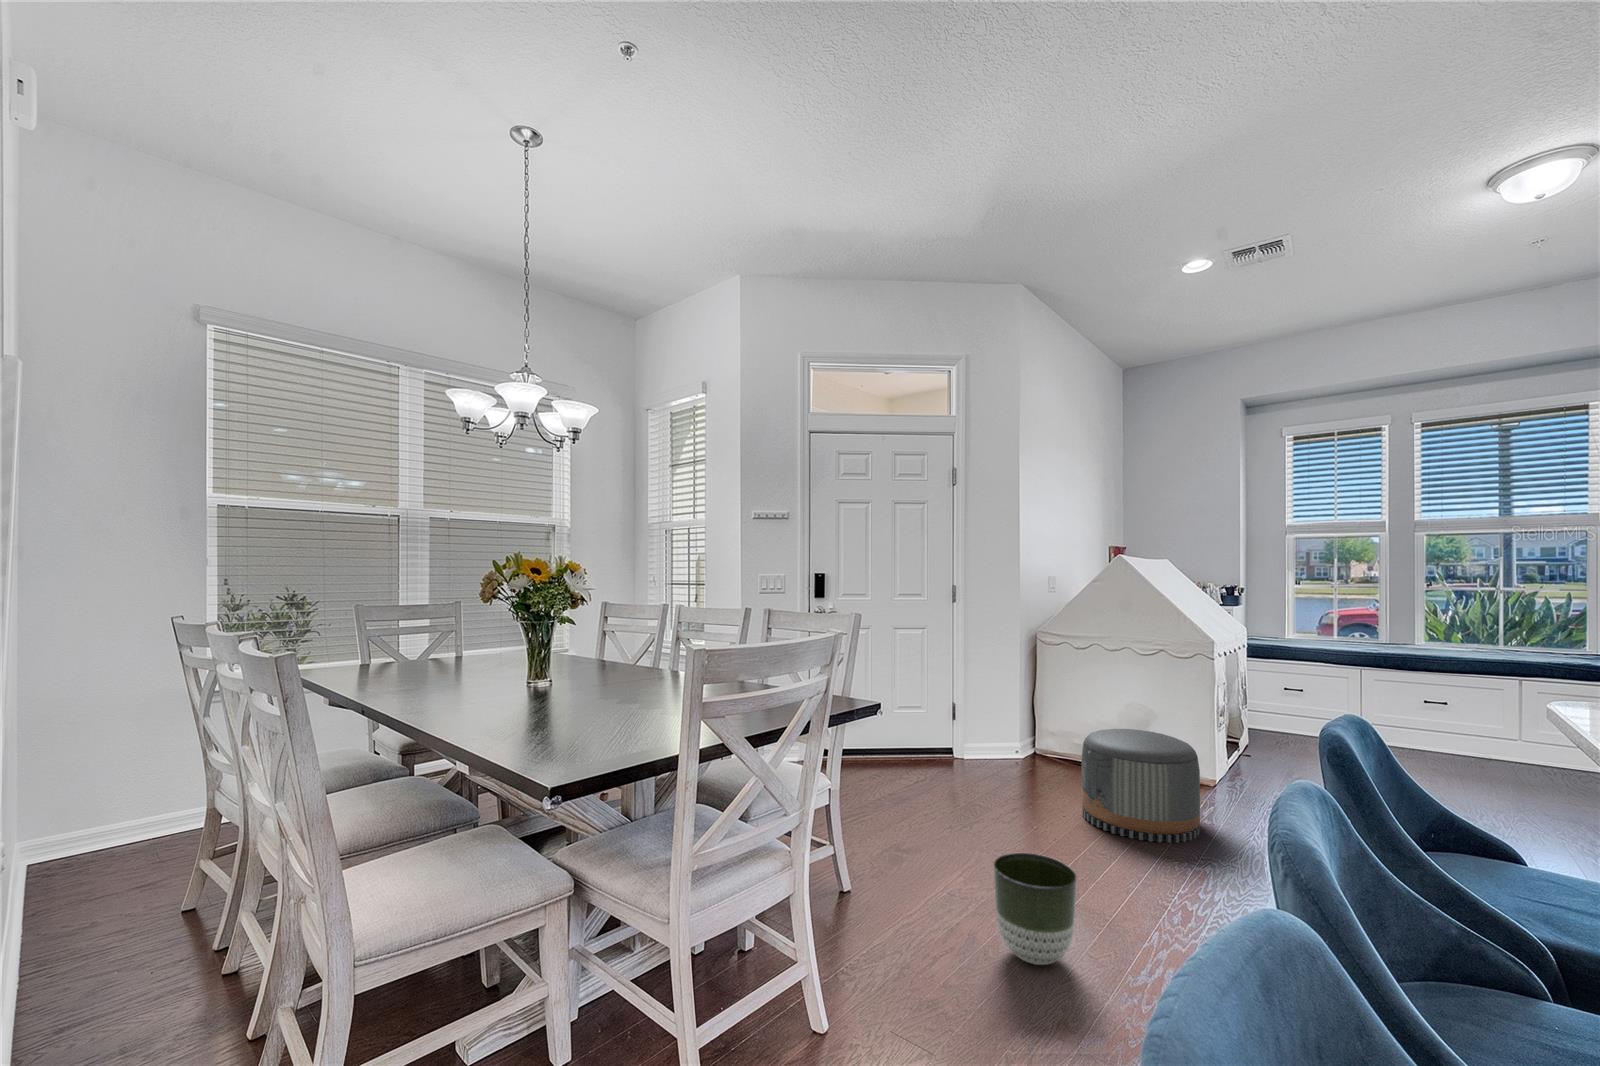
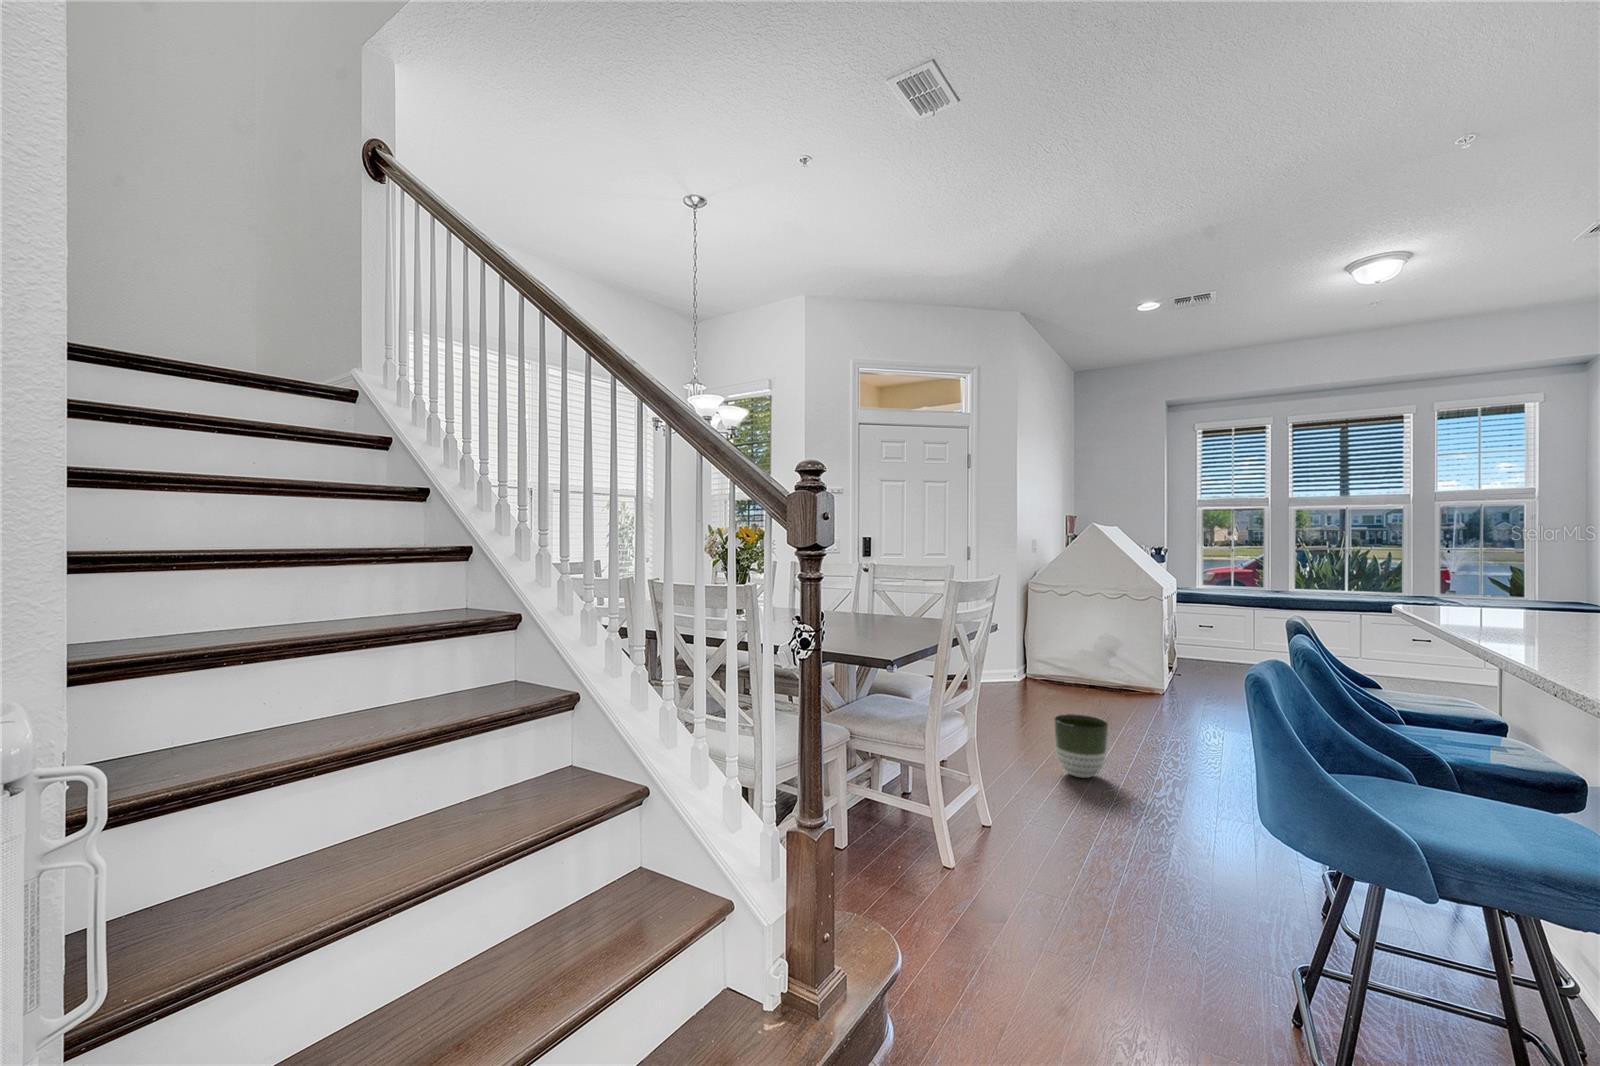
pouf: present [1081,729,1200,843] -> none [1073,648,1156,721]

